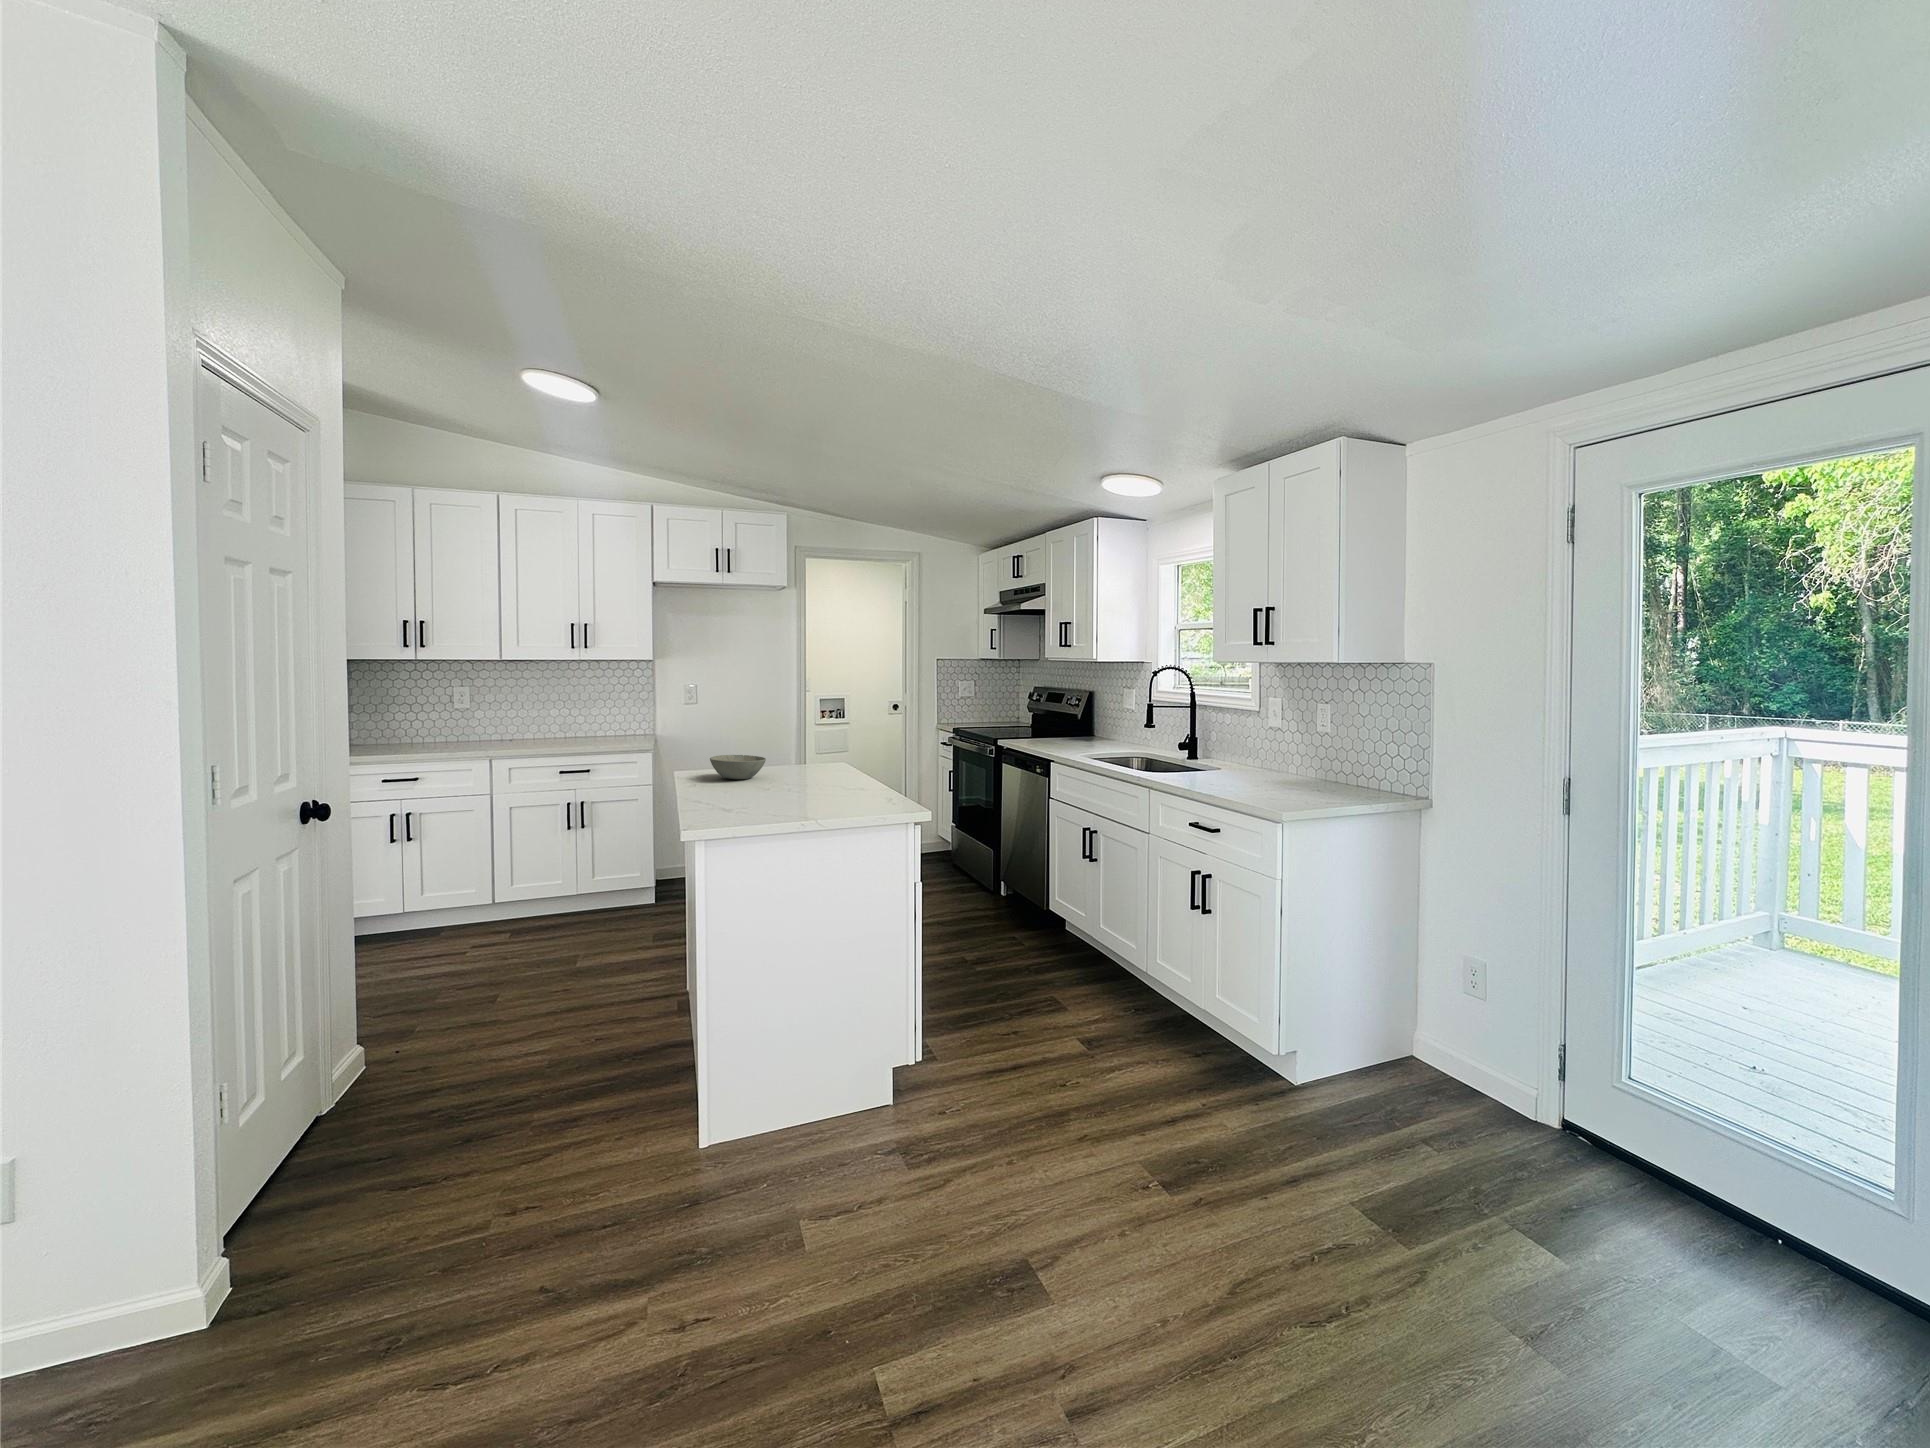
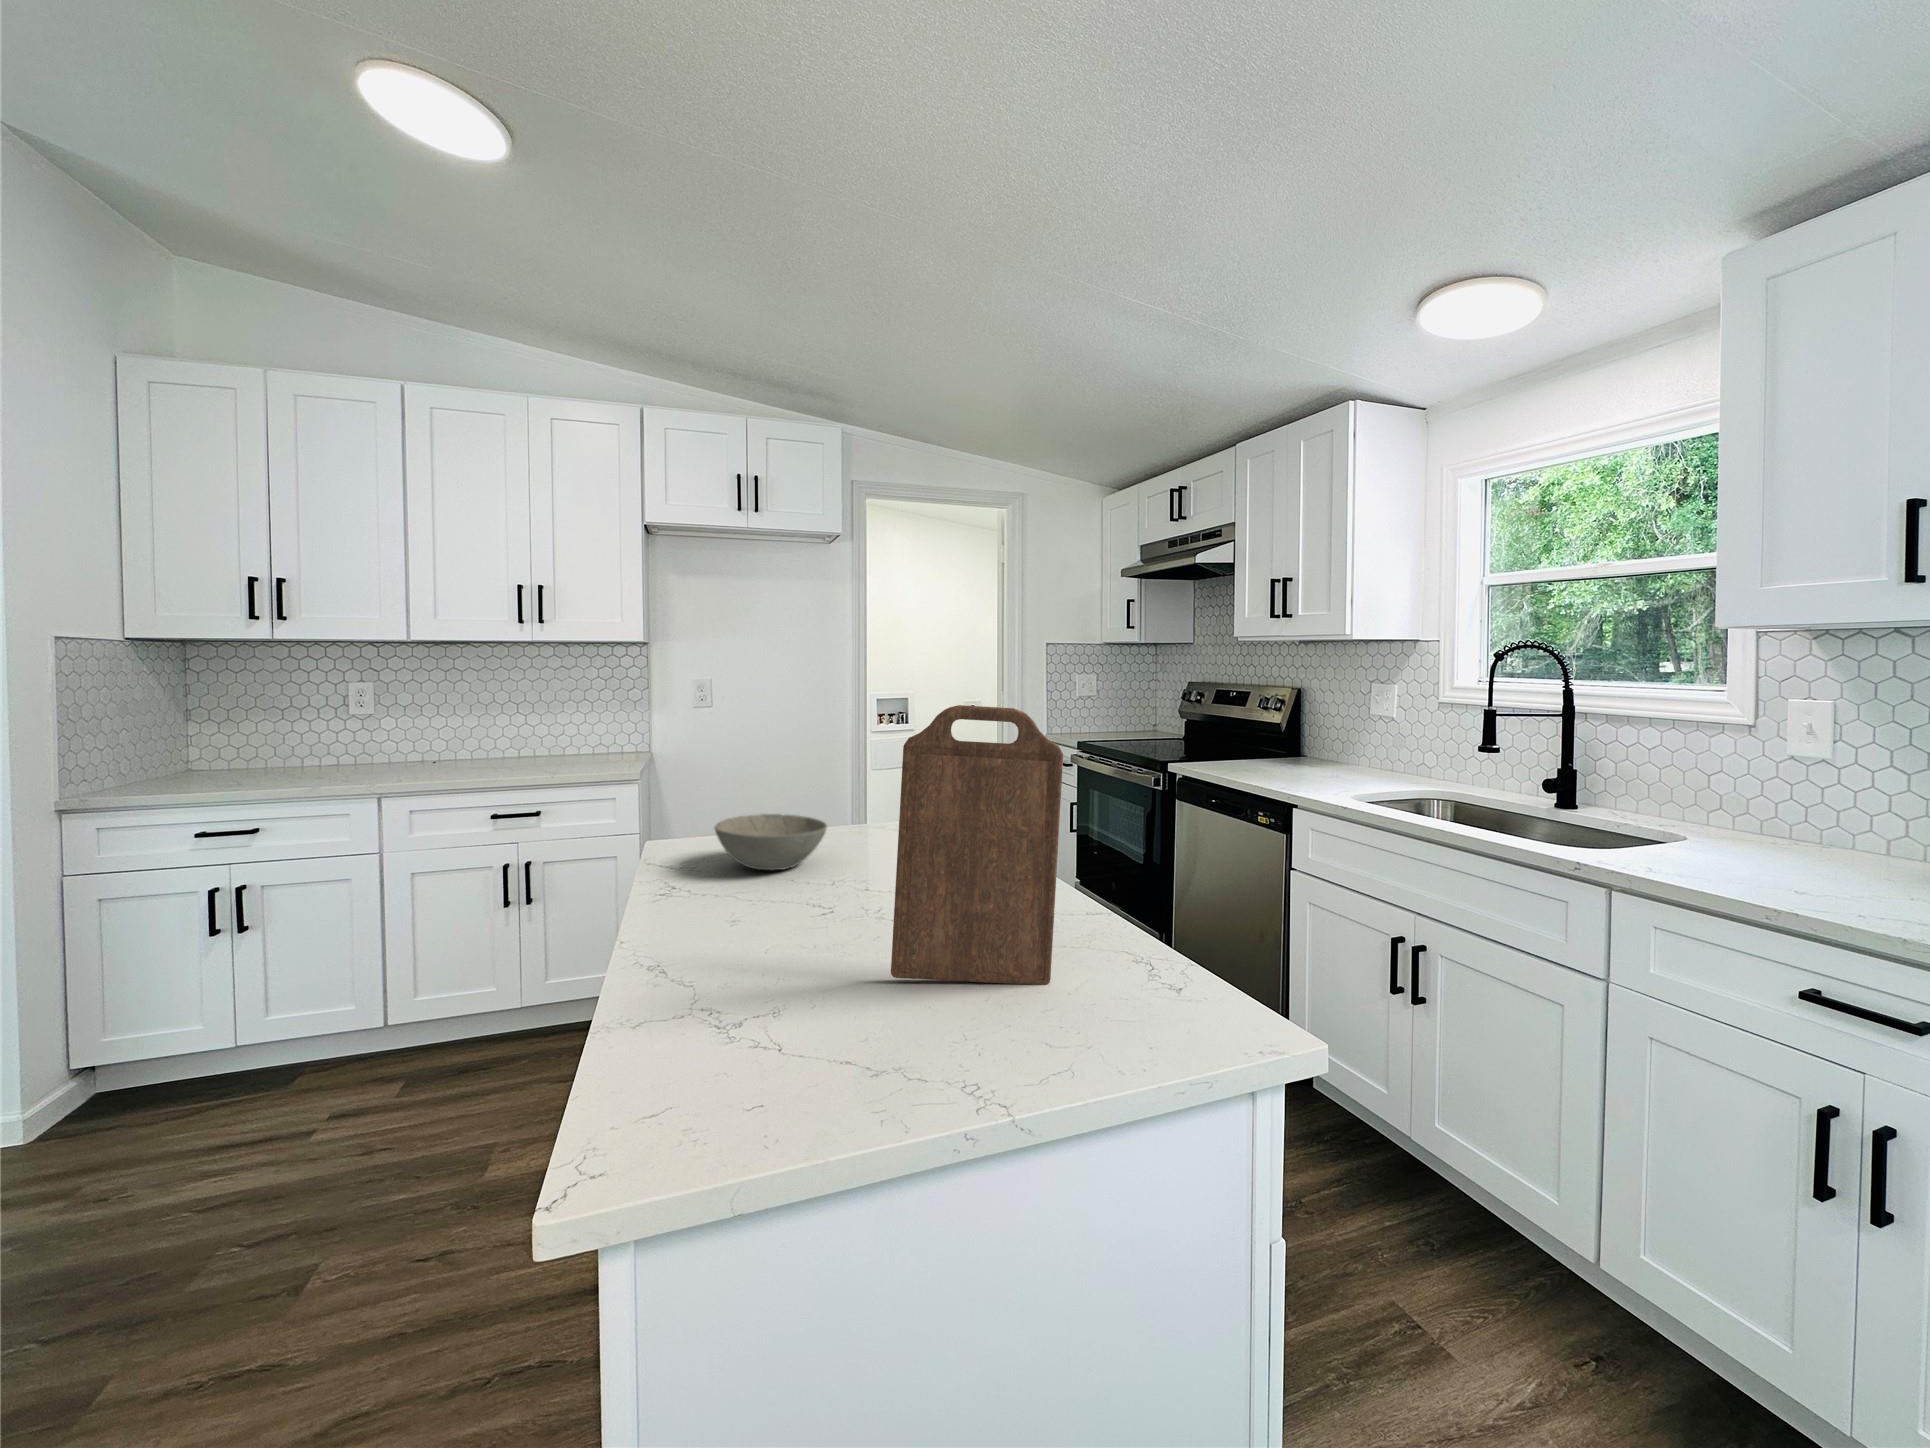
cutting board: none [785,698,854,807] -> present [891,705,1063,985]

